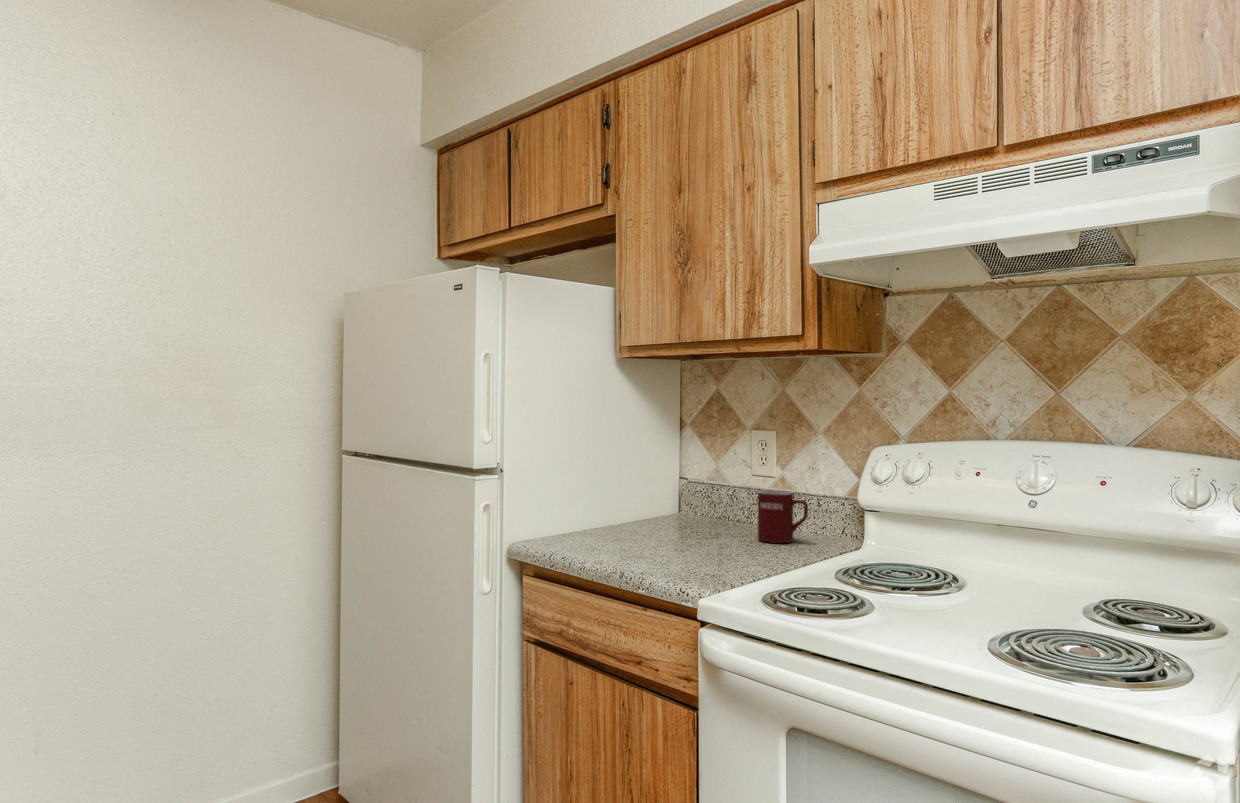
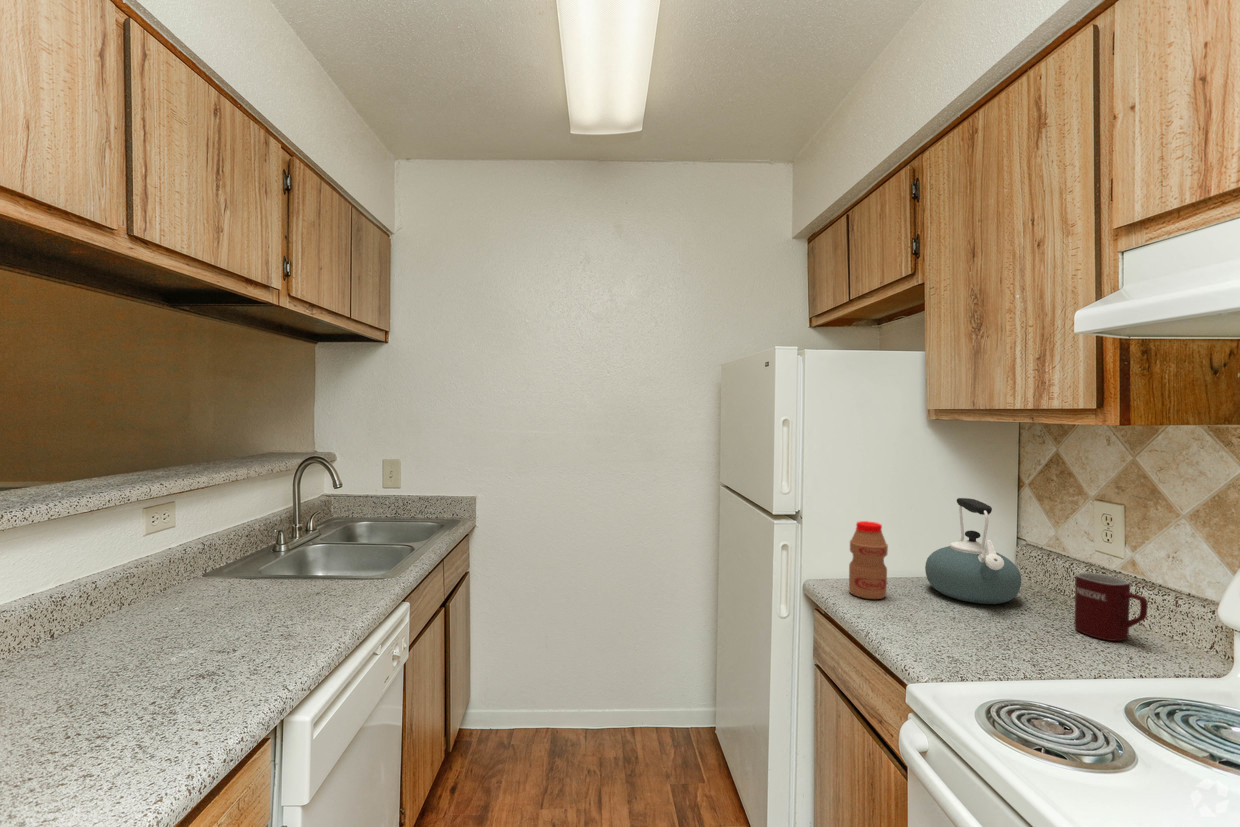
kettle: none [628,438,709,537] -> present [925,498,1021,604]
bottle: none [571,469,610,551] -> present [849,521,888,599]

